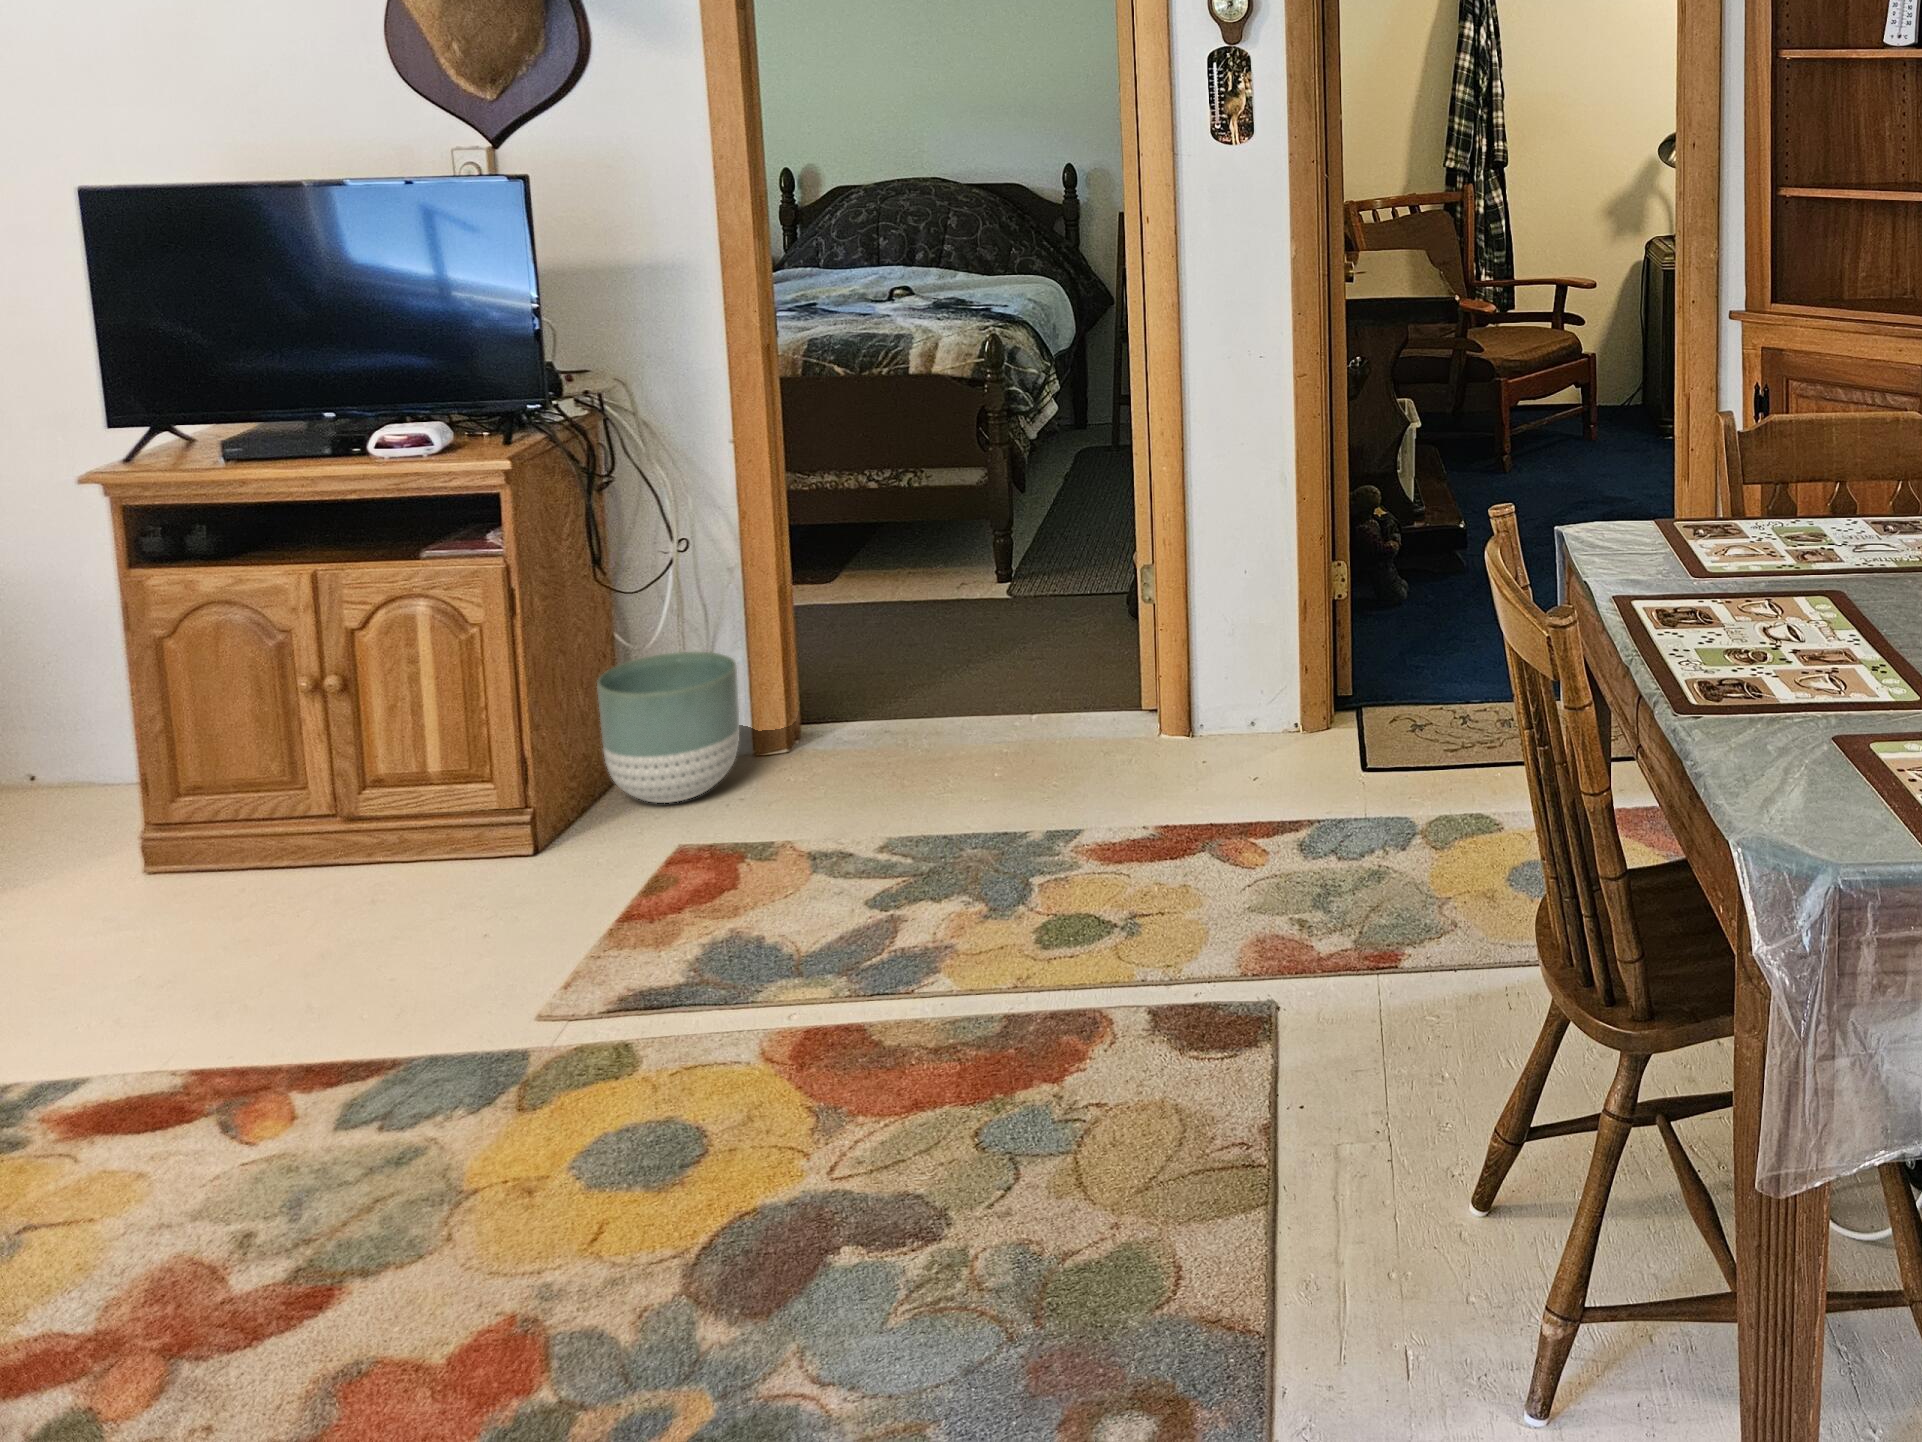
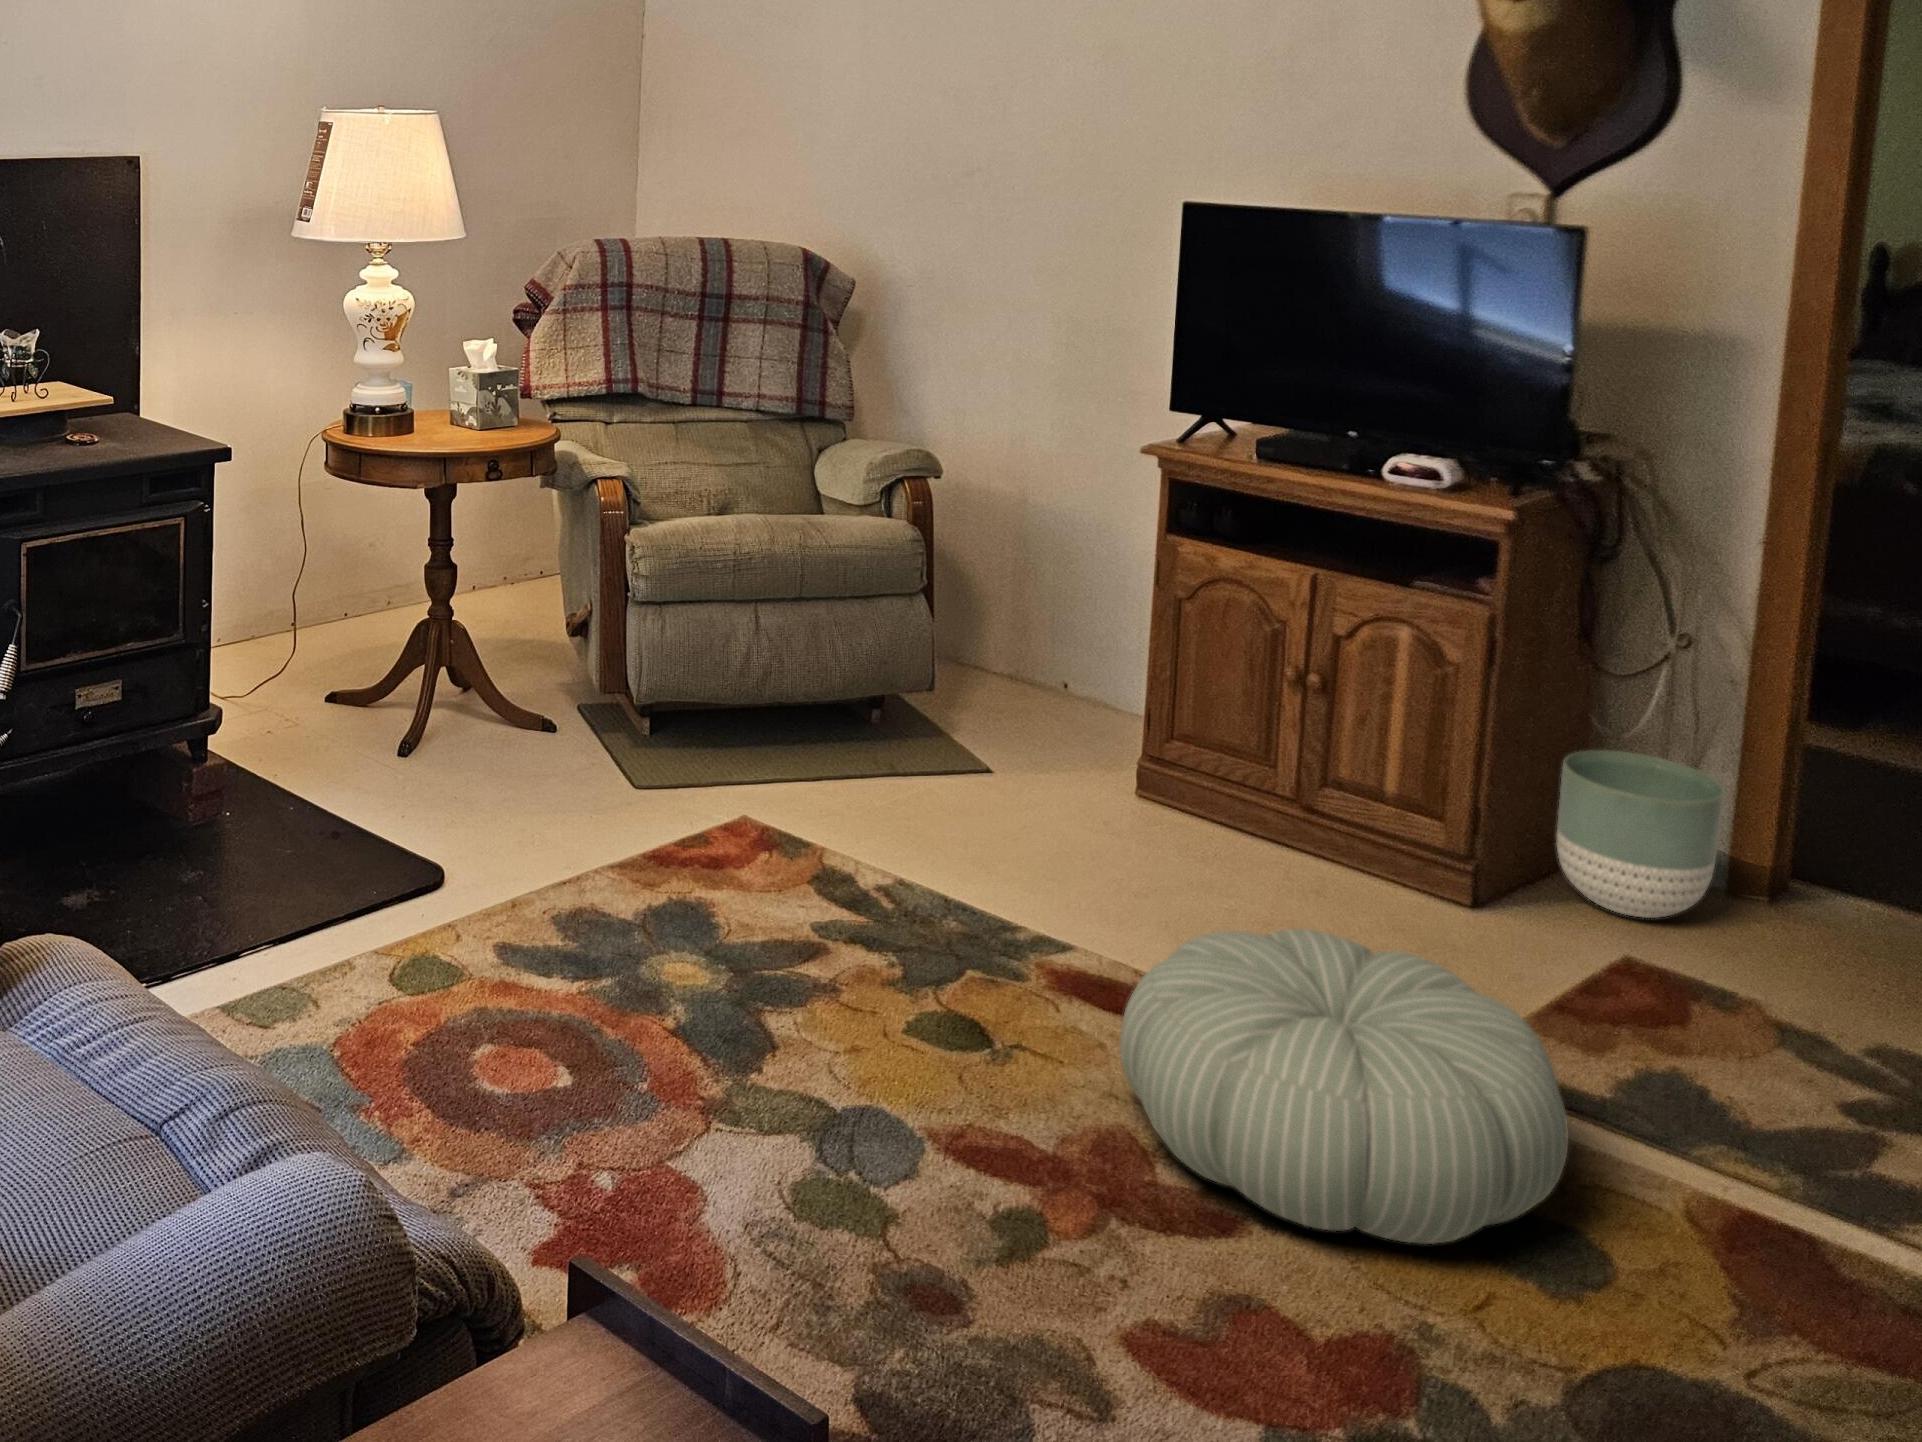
pouf: none [148,922,655,1269] -> present [1120,929,1568,1244]

